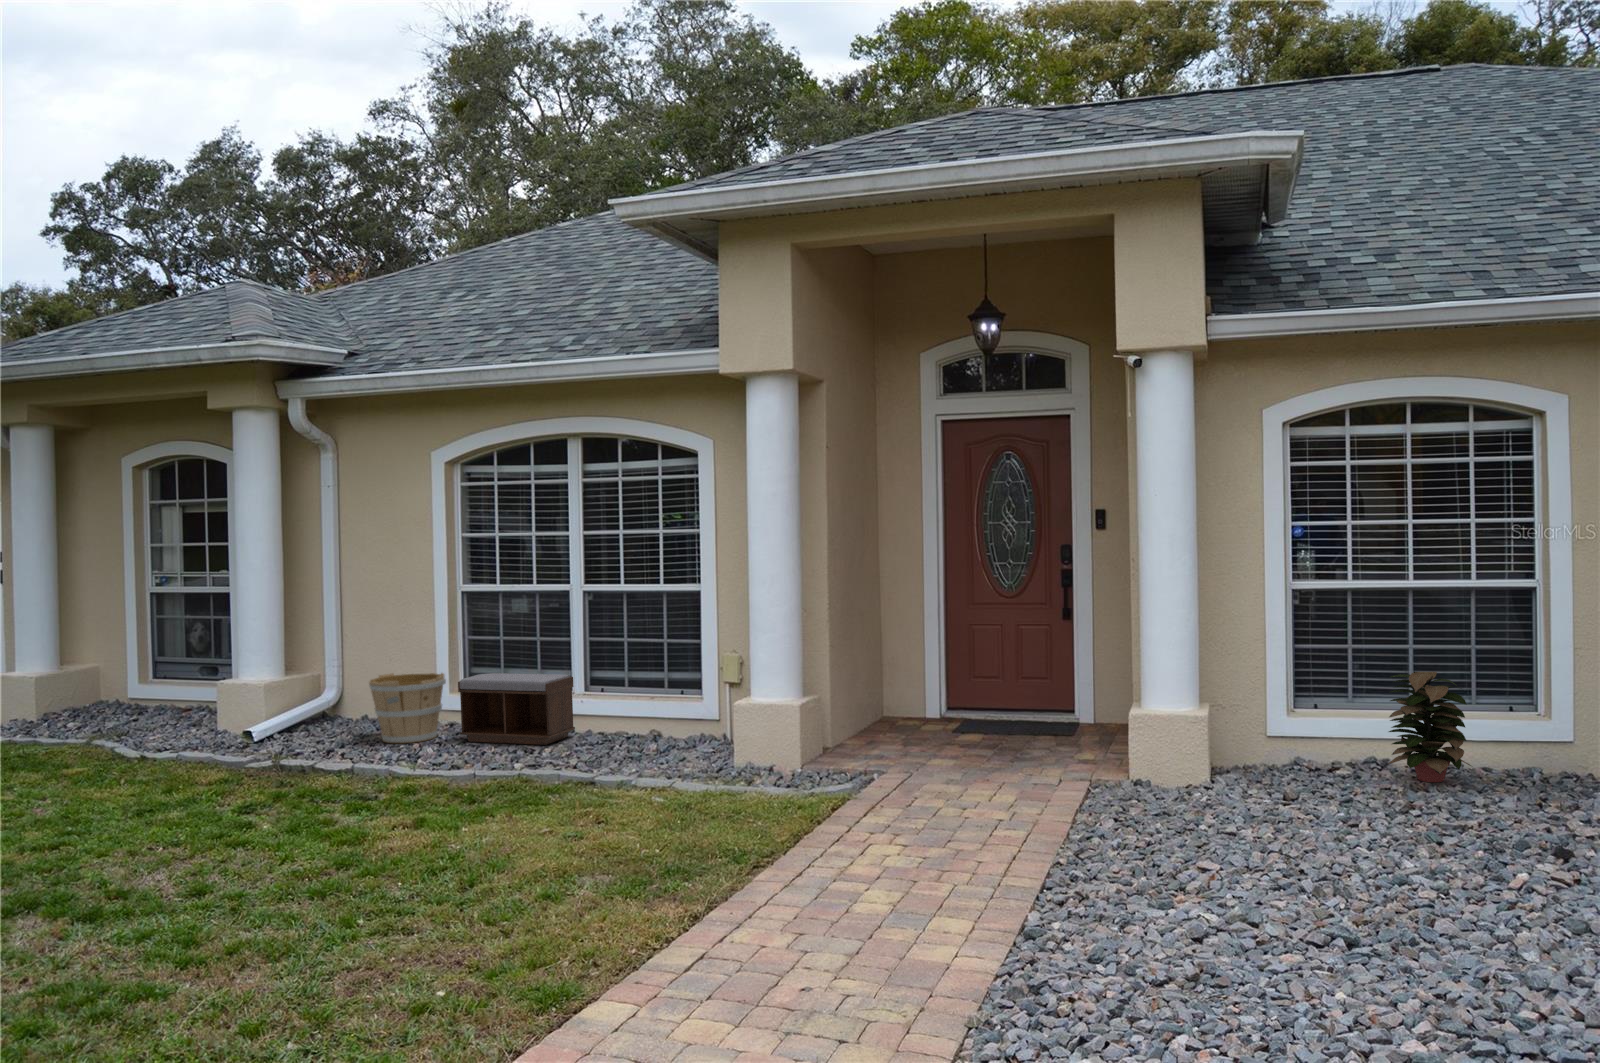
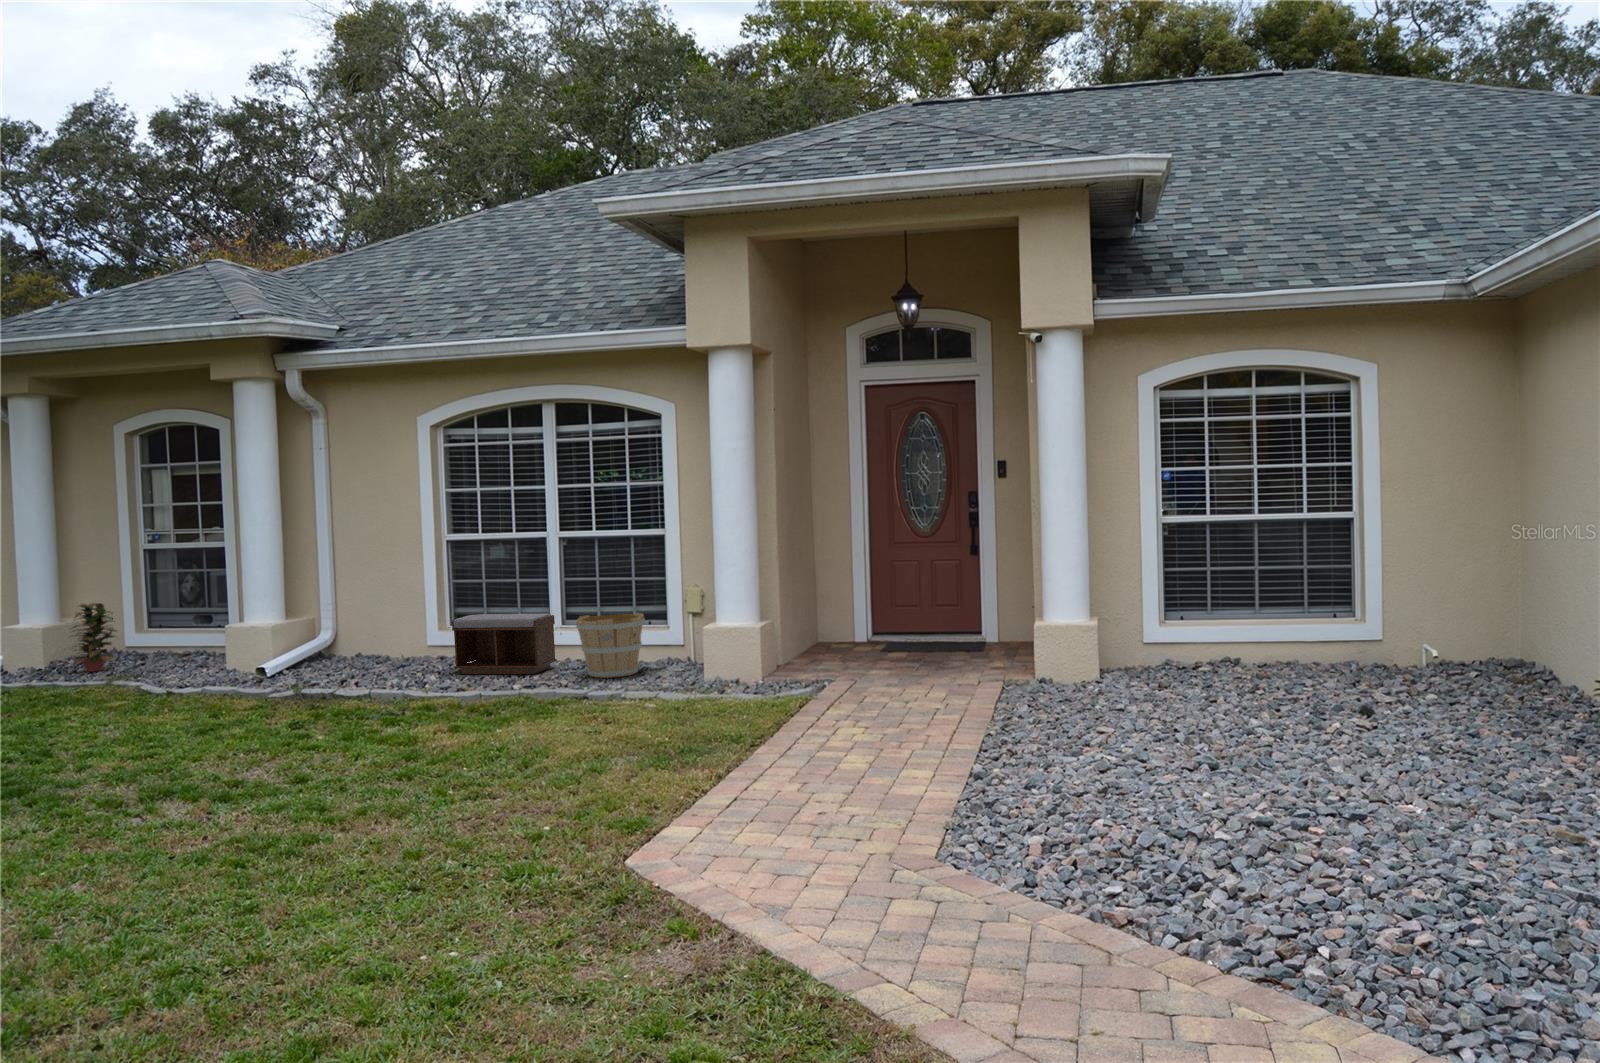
decorative plant: present [1388,672,1471,782] -> present [73,603,116,672]
wooden bucket: present [369,673,446,743] -> present [576,613,645,678]

